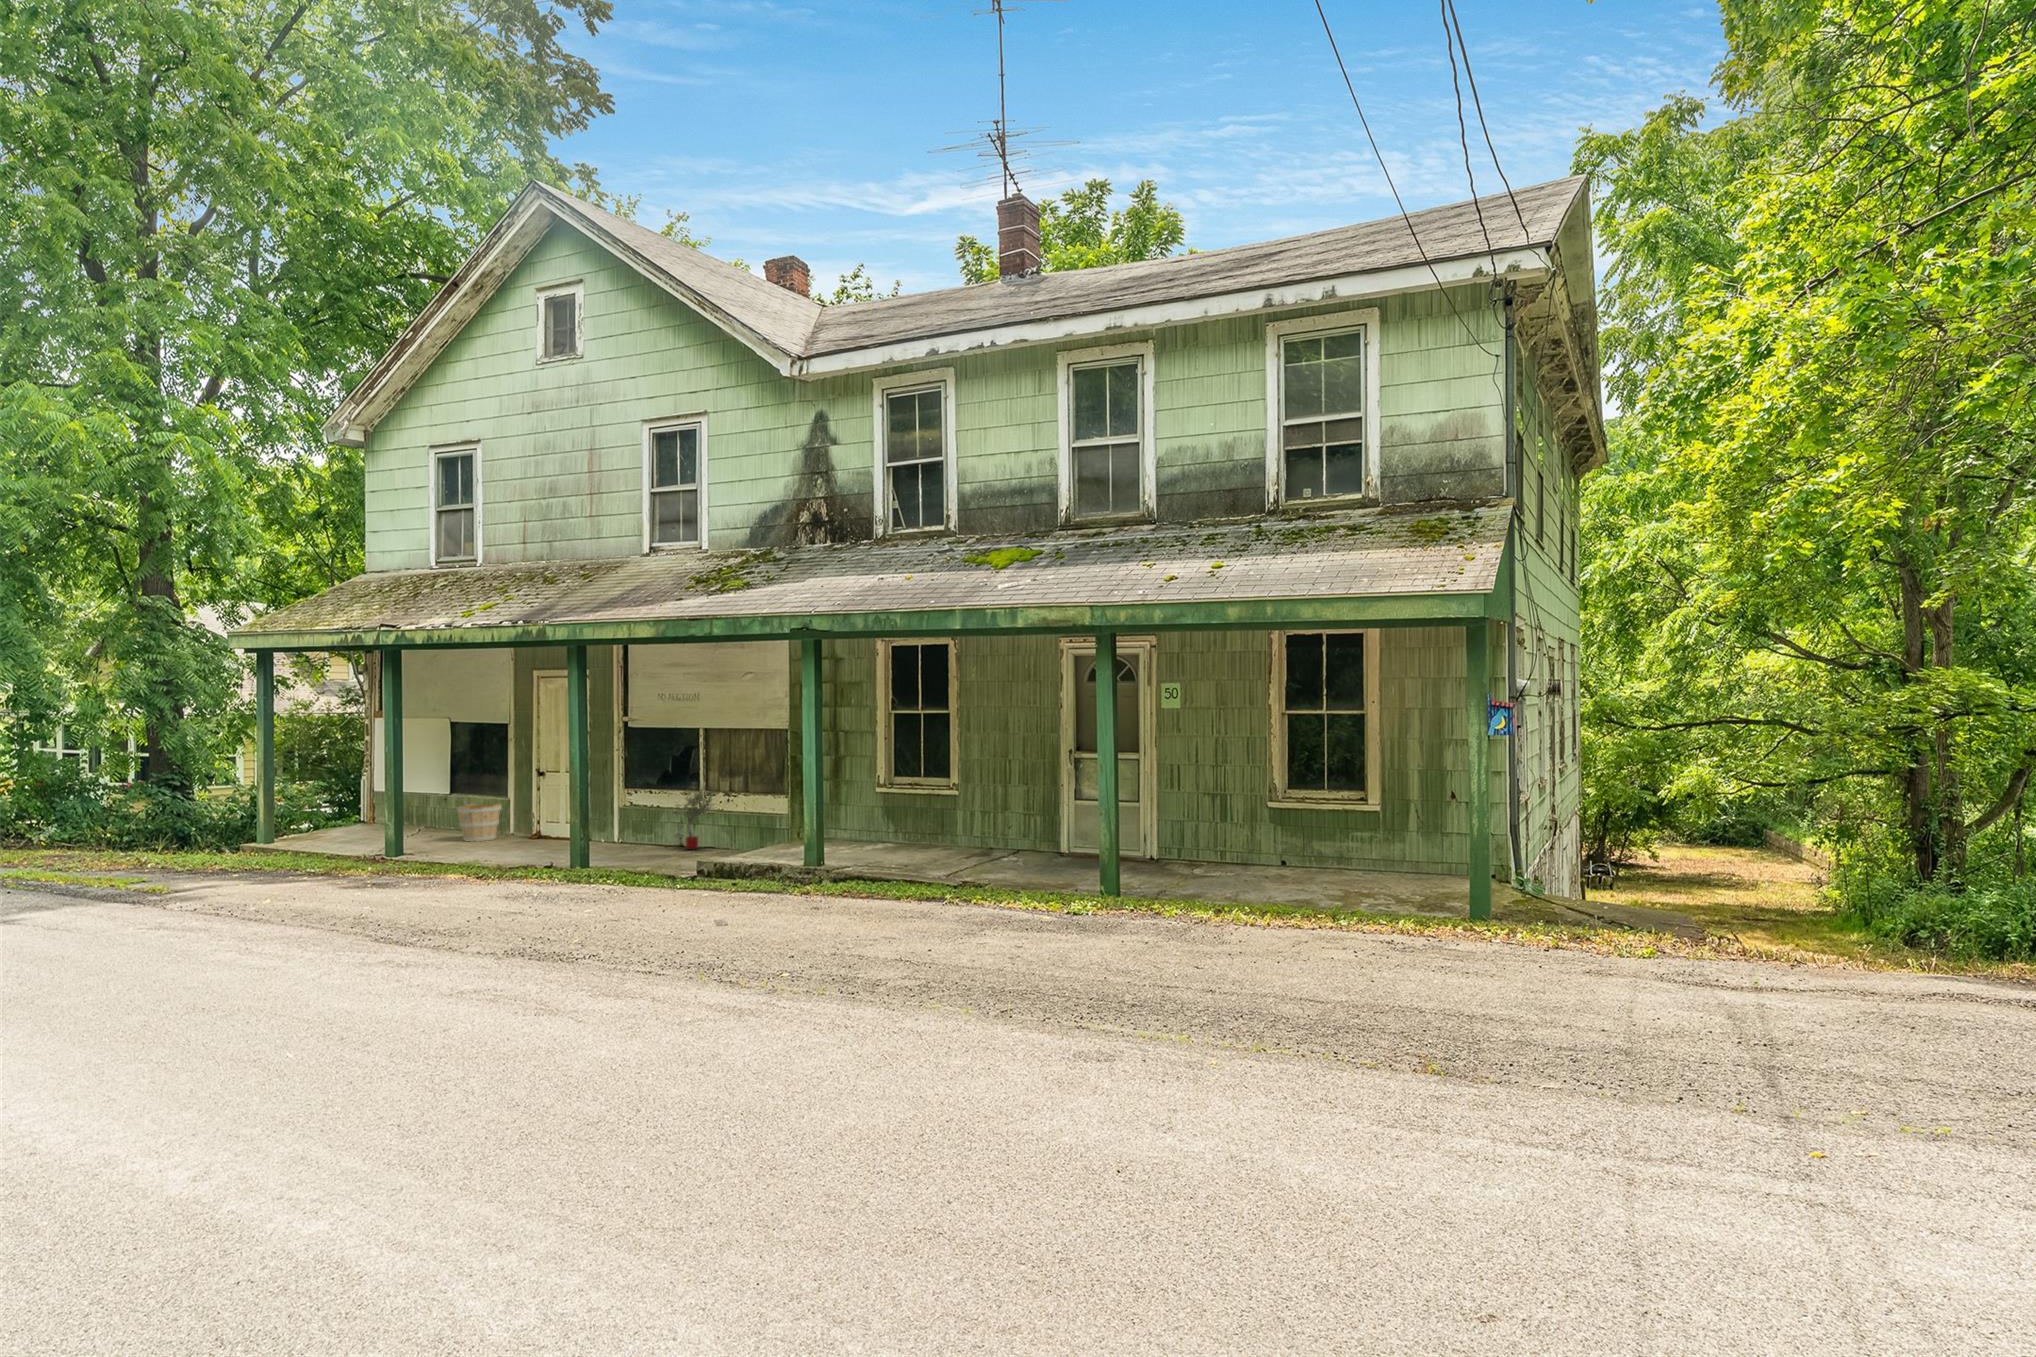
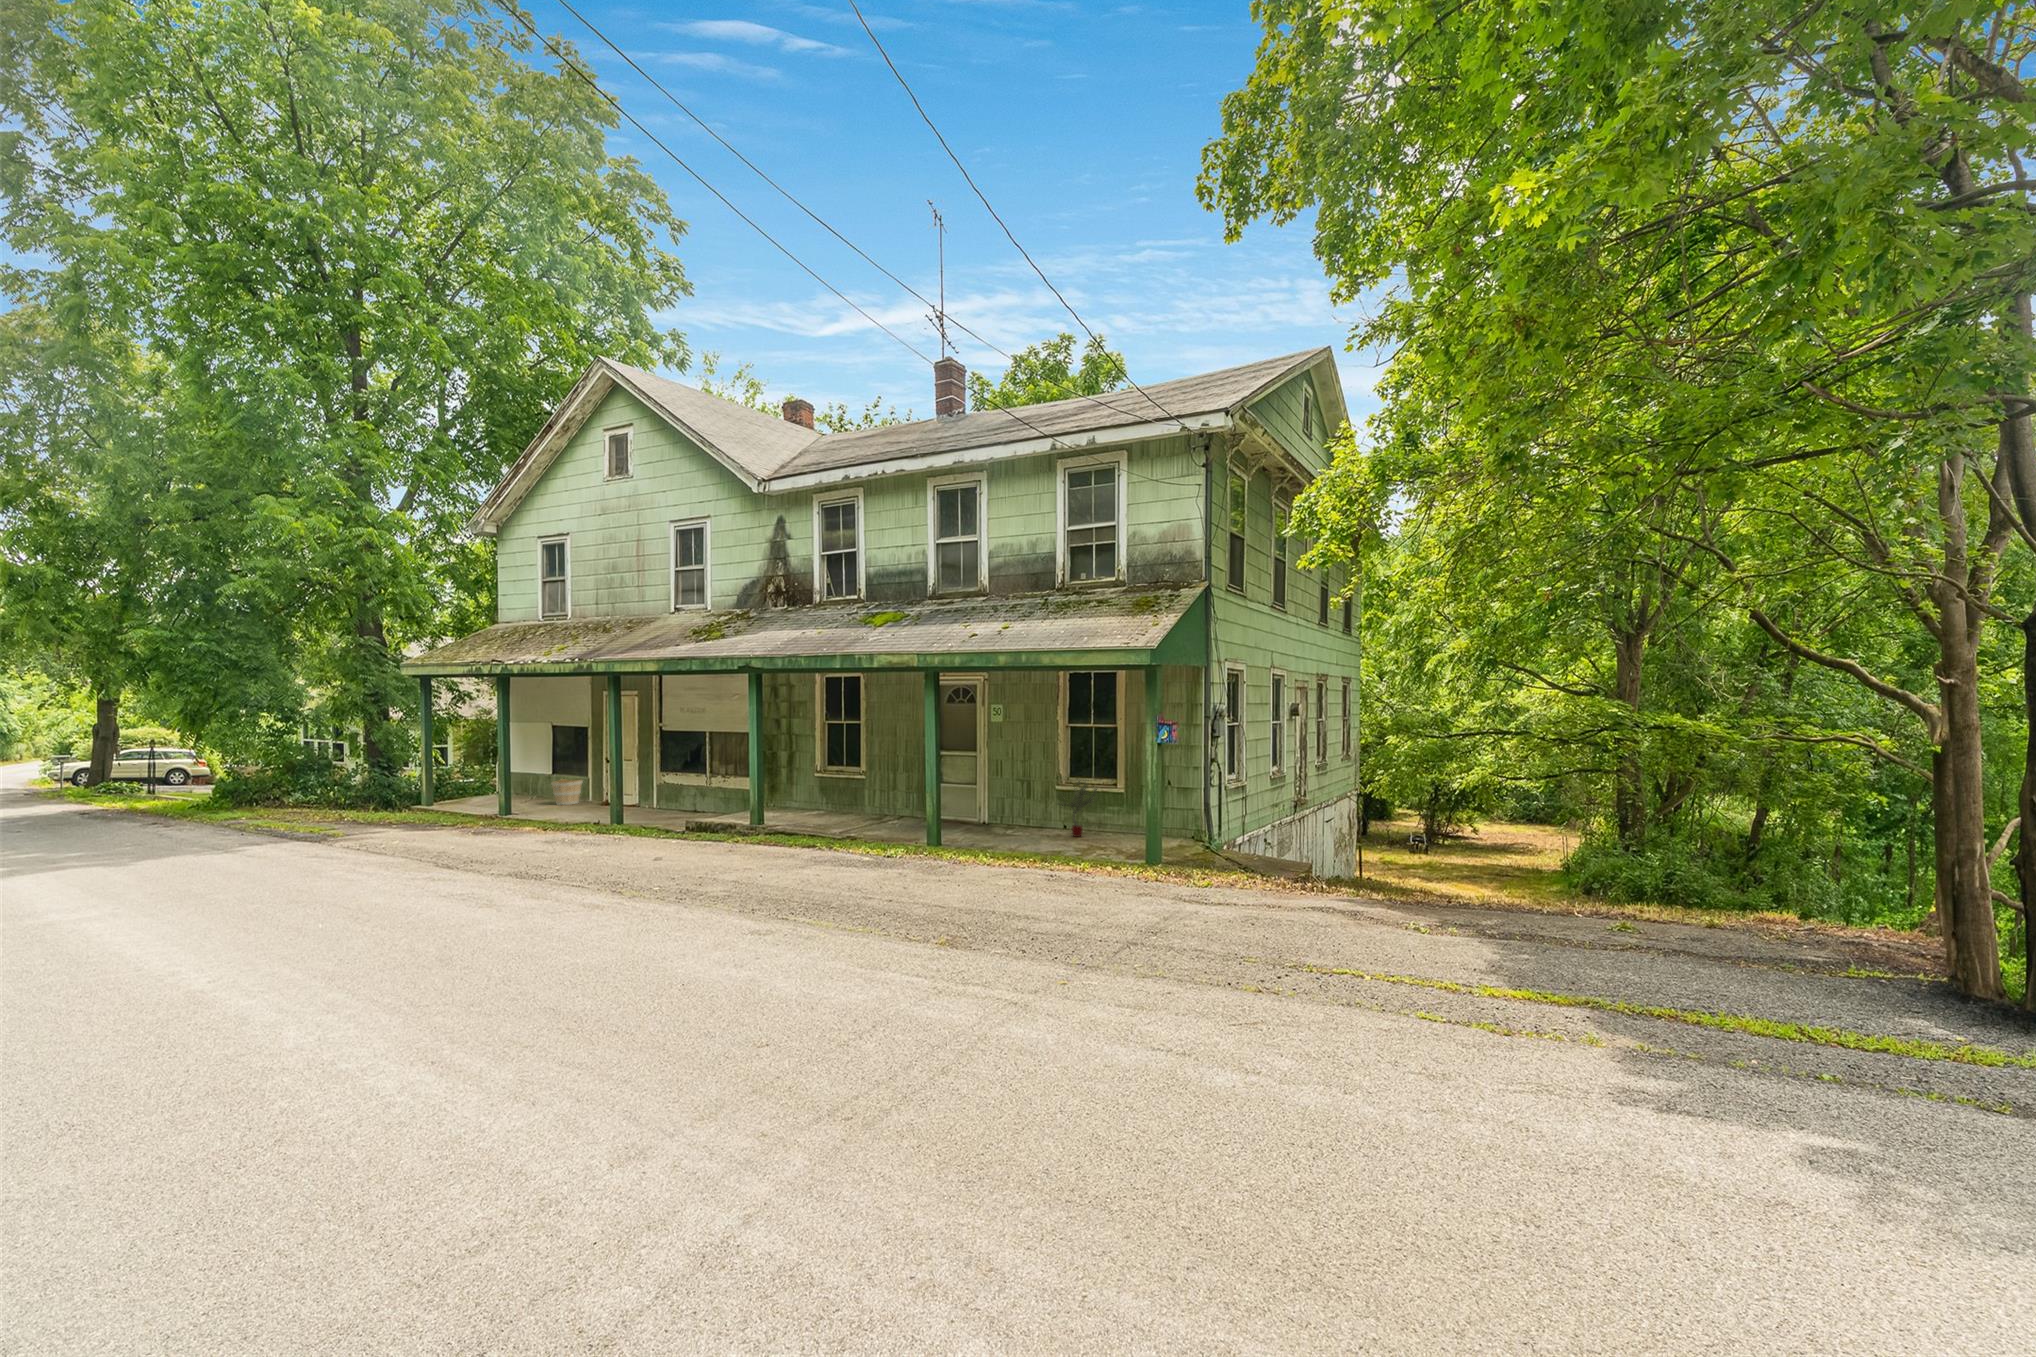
potted tree: present [672,785,713,850] -> present [1058,779,1097,837]

